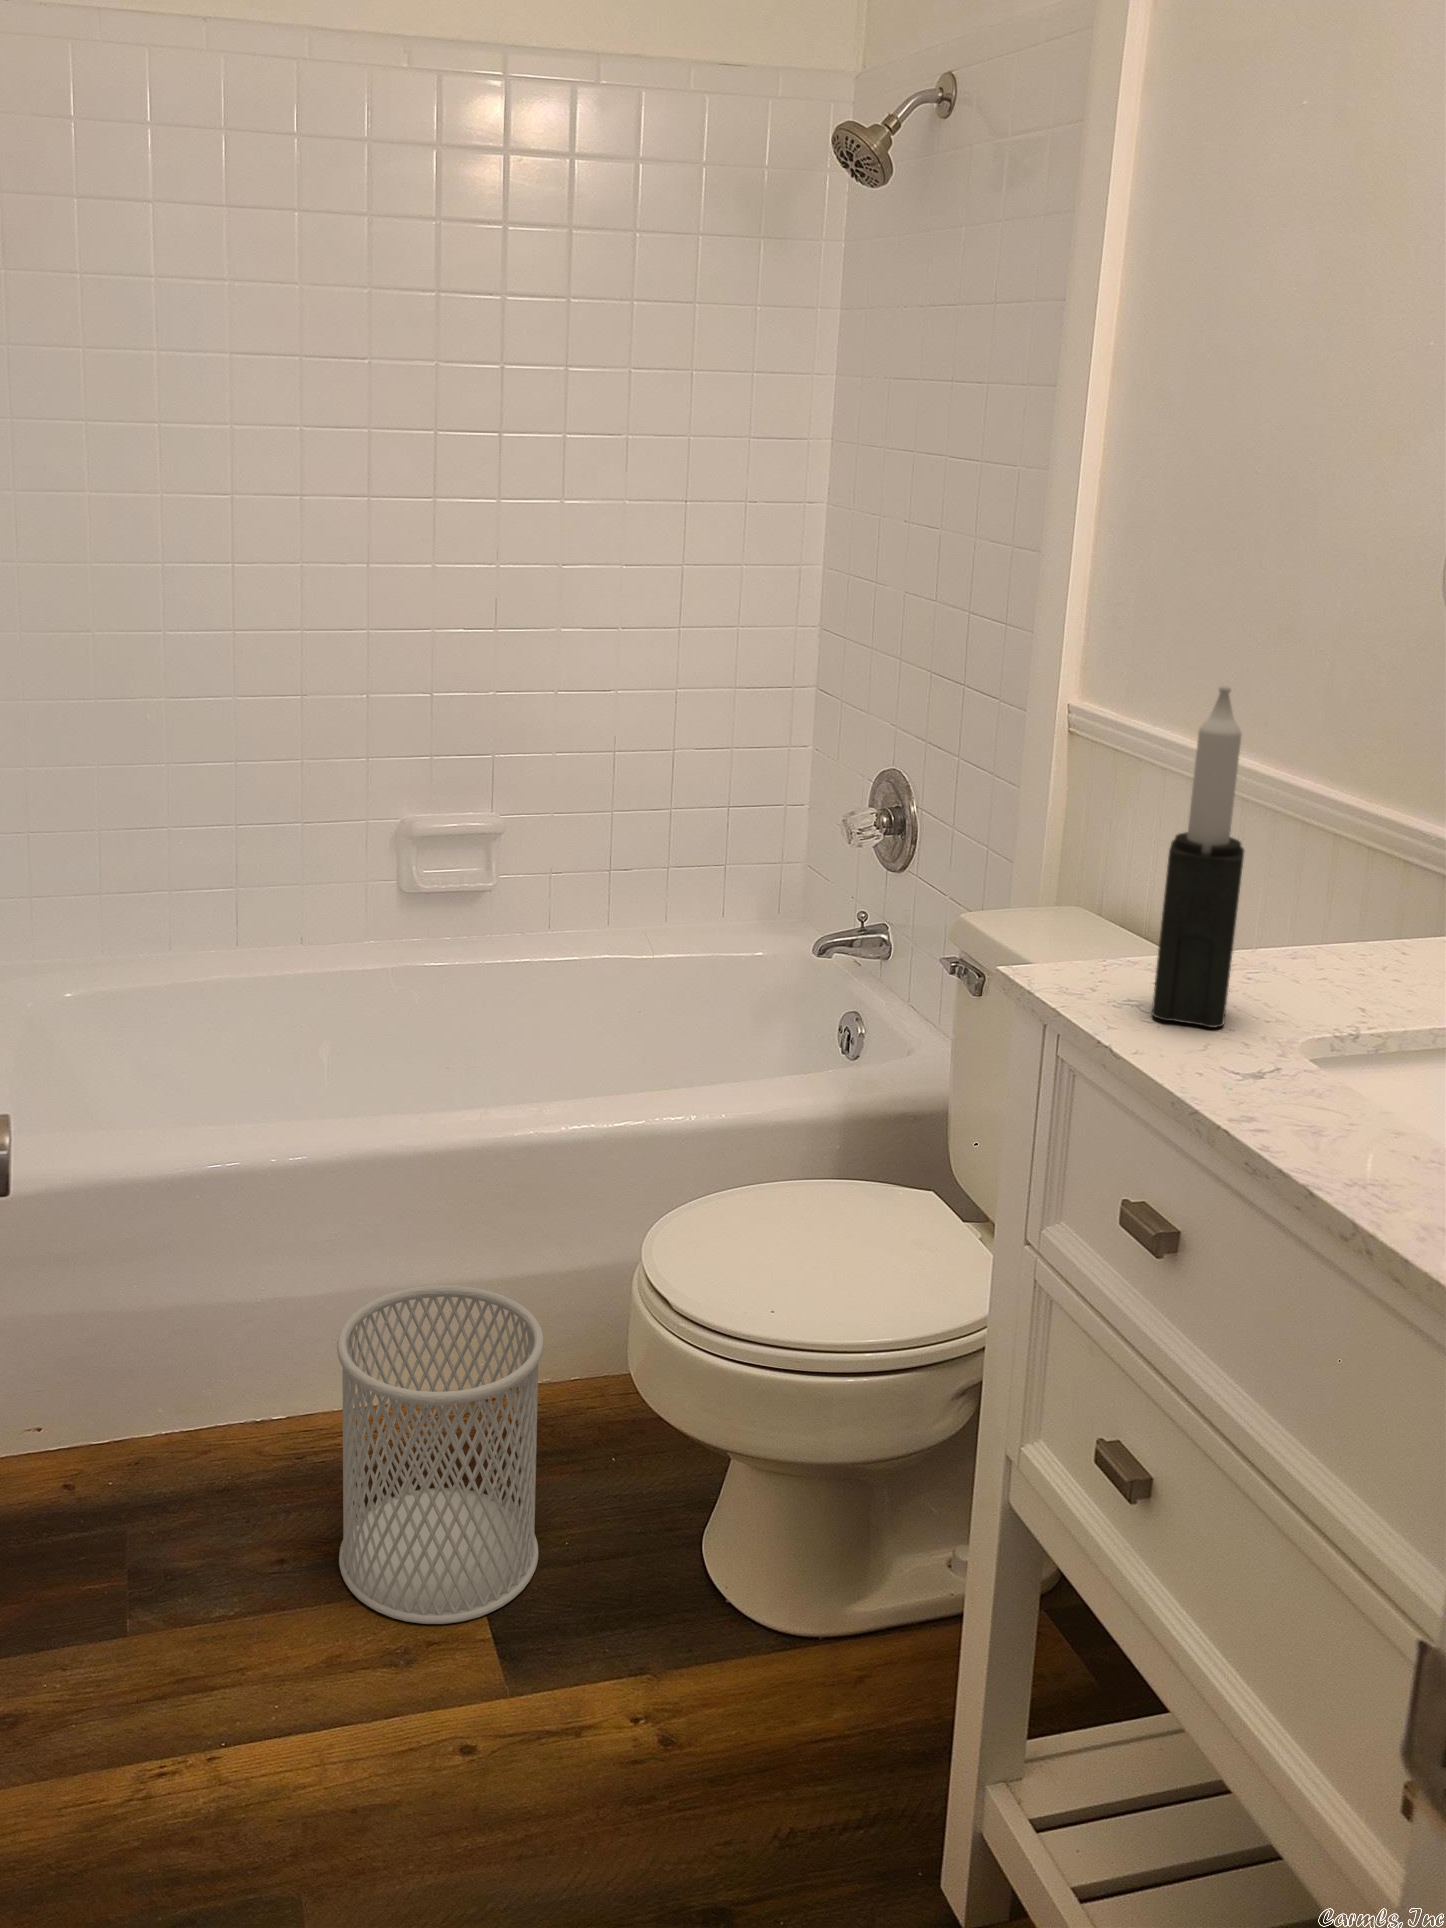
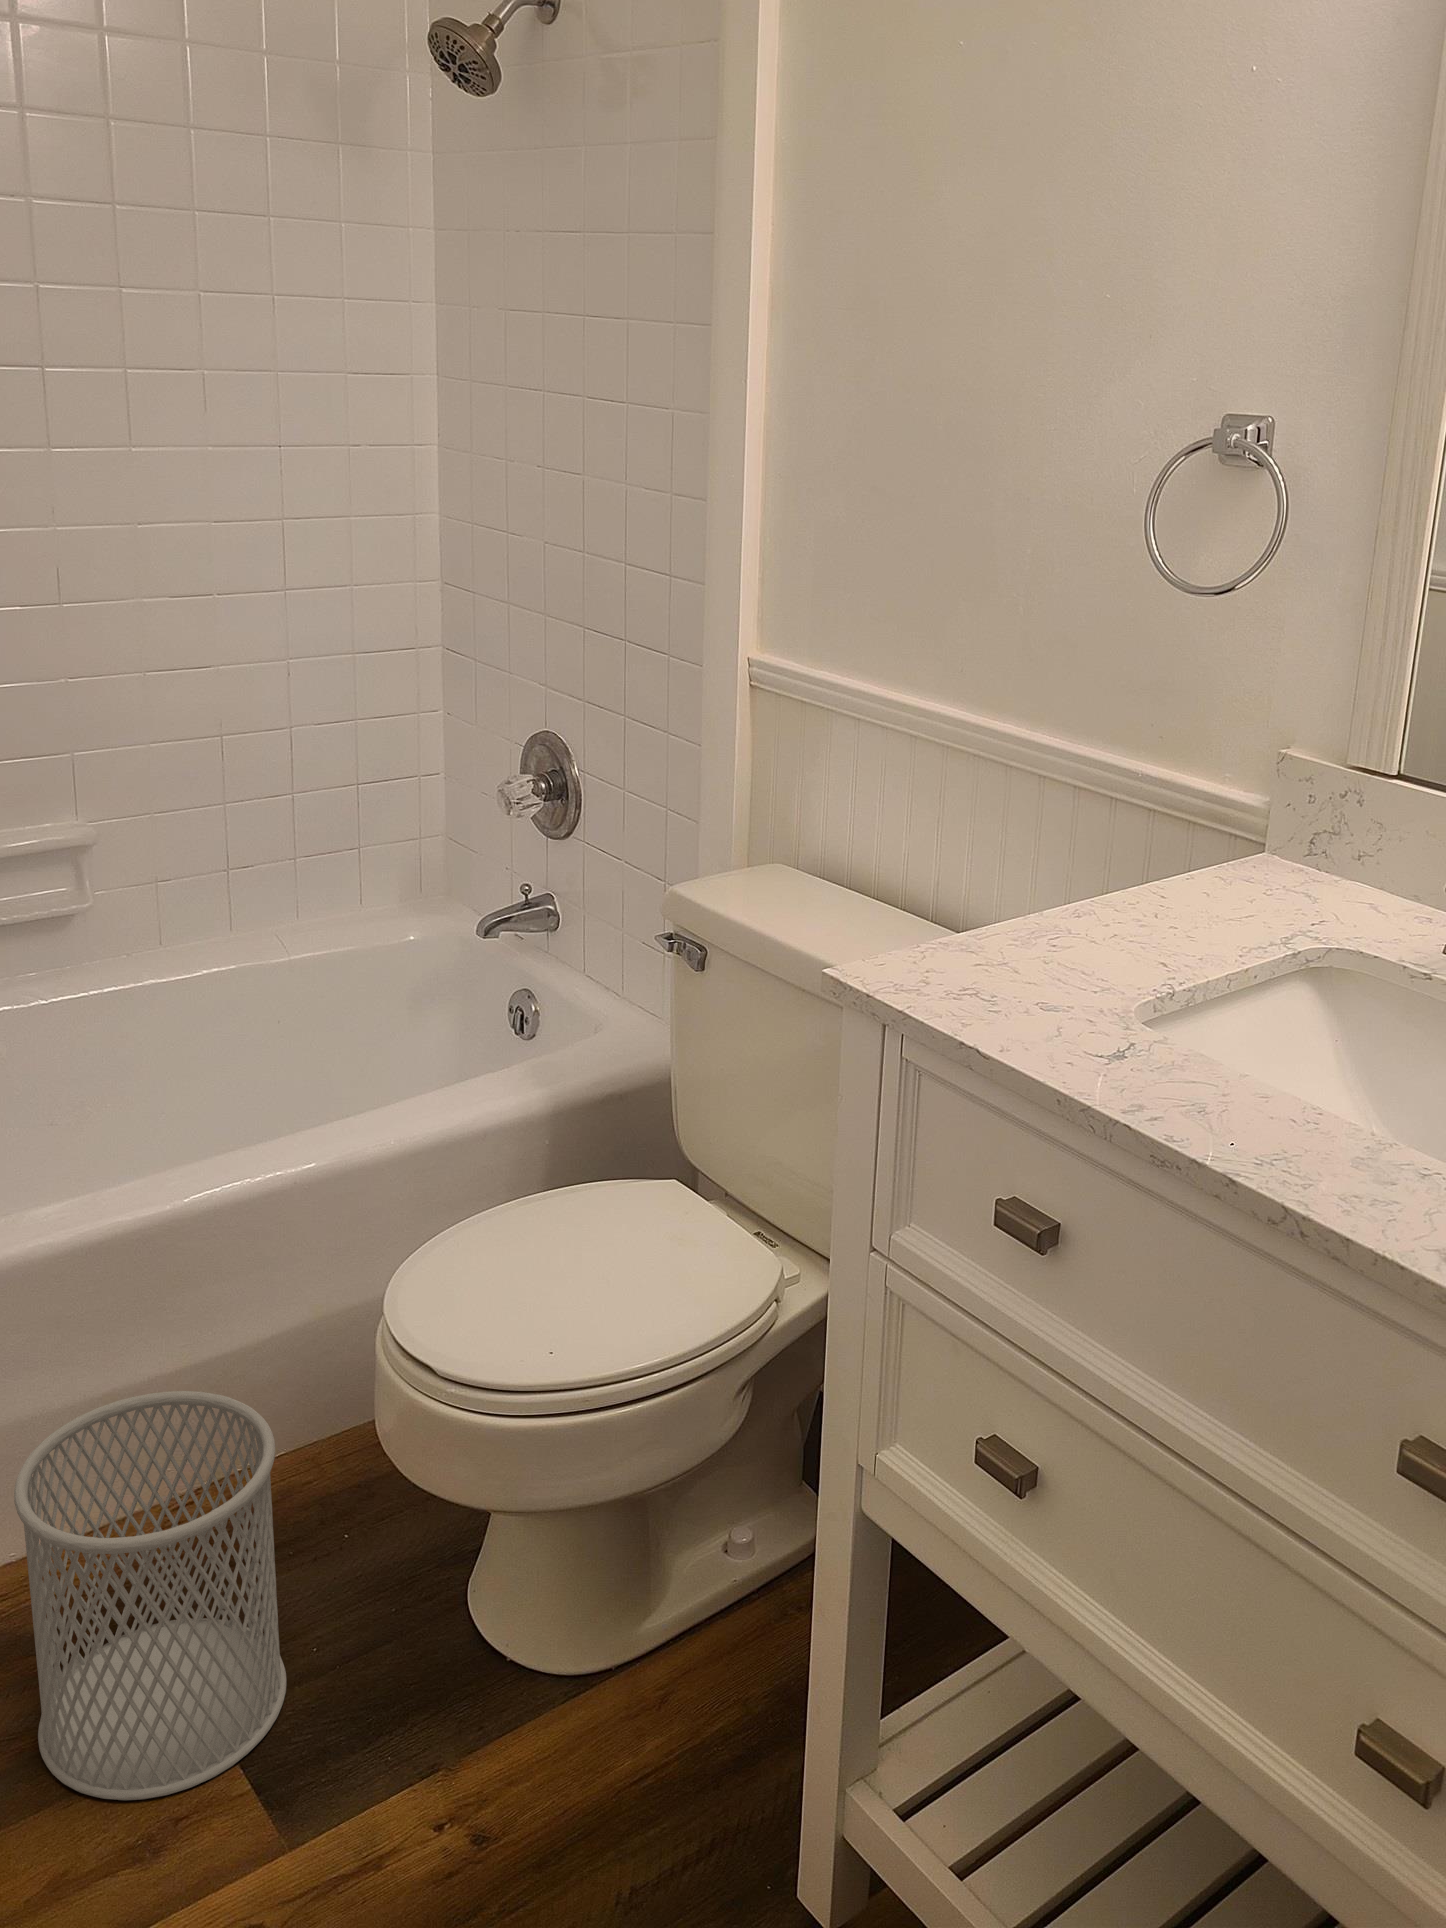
candle: present [1152,684,1244,1027] -> none [990,665,1077,1010]

